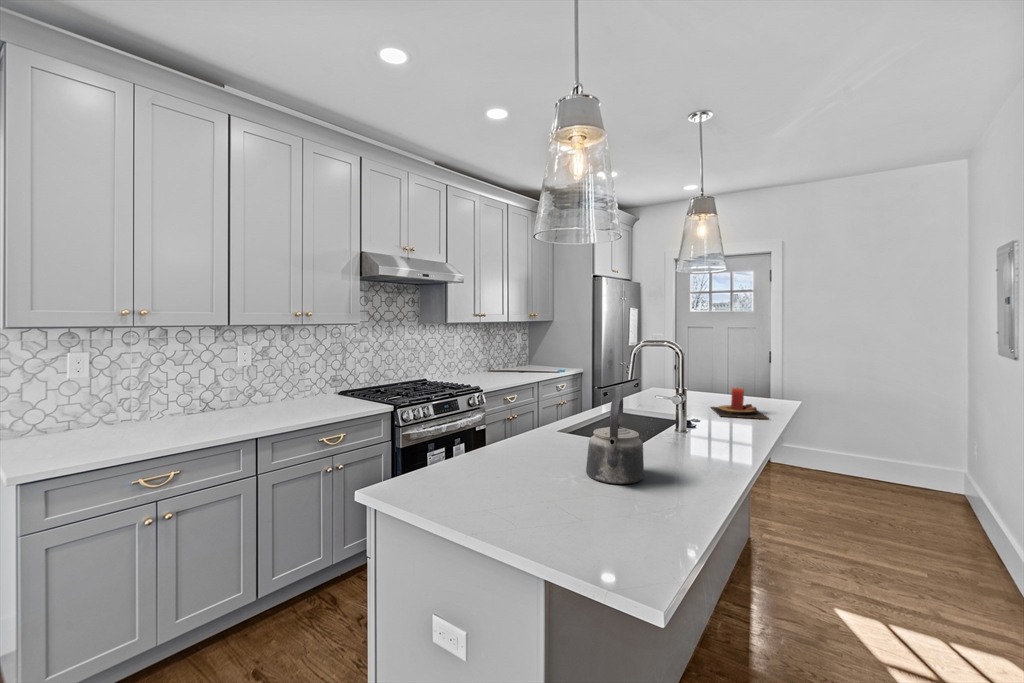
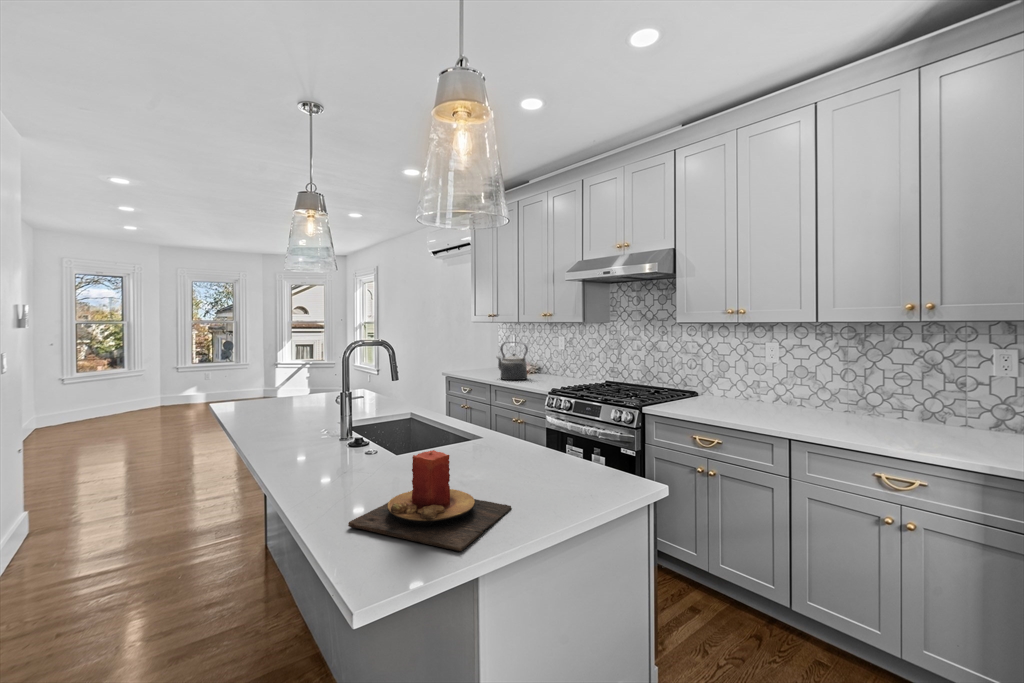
kettle: present [586,397,644,484] -> present [497,342,528,380]

